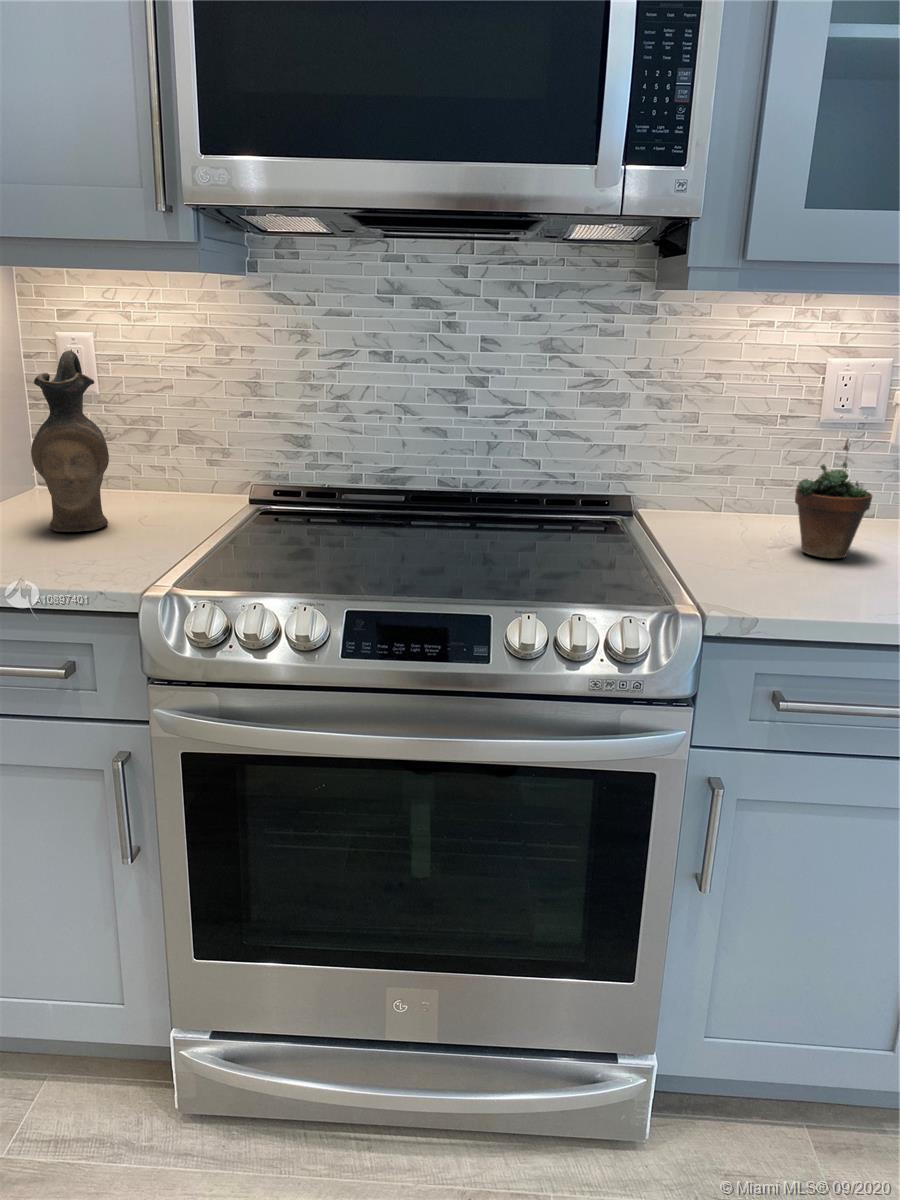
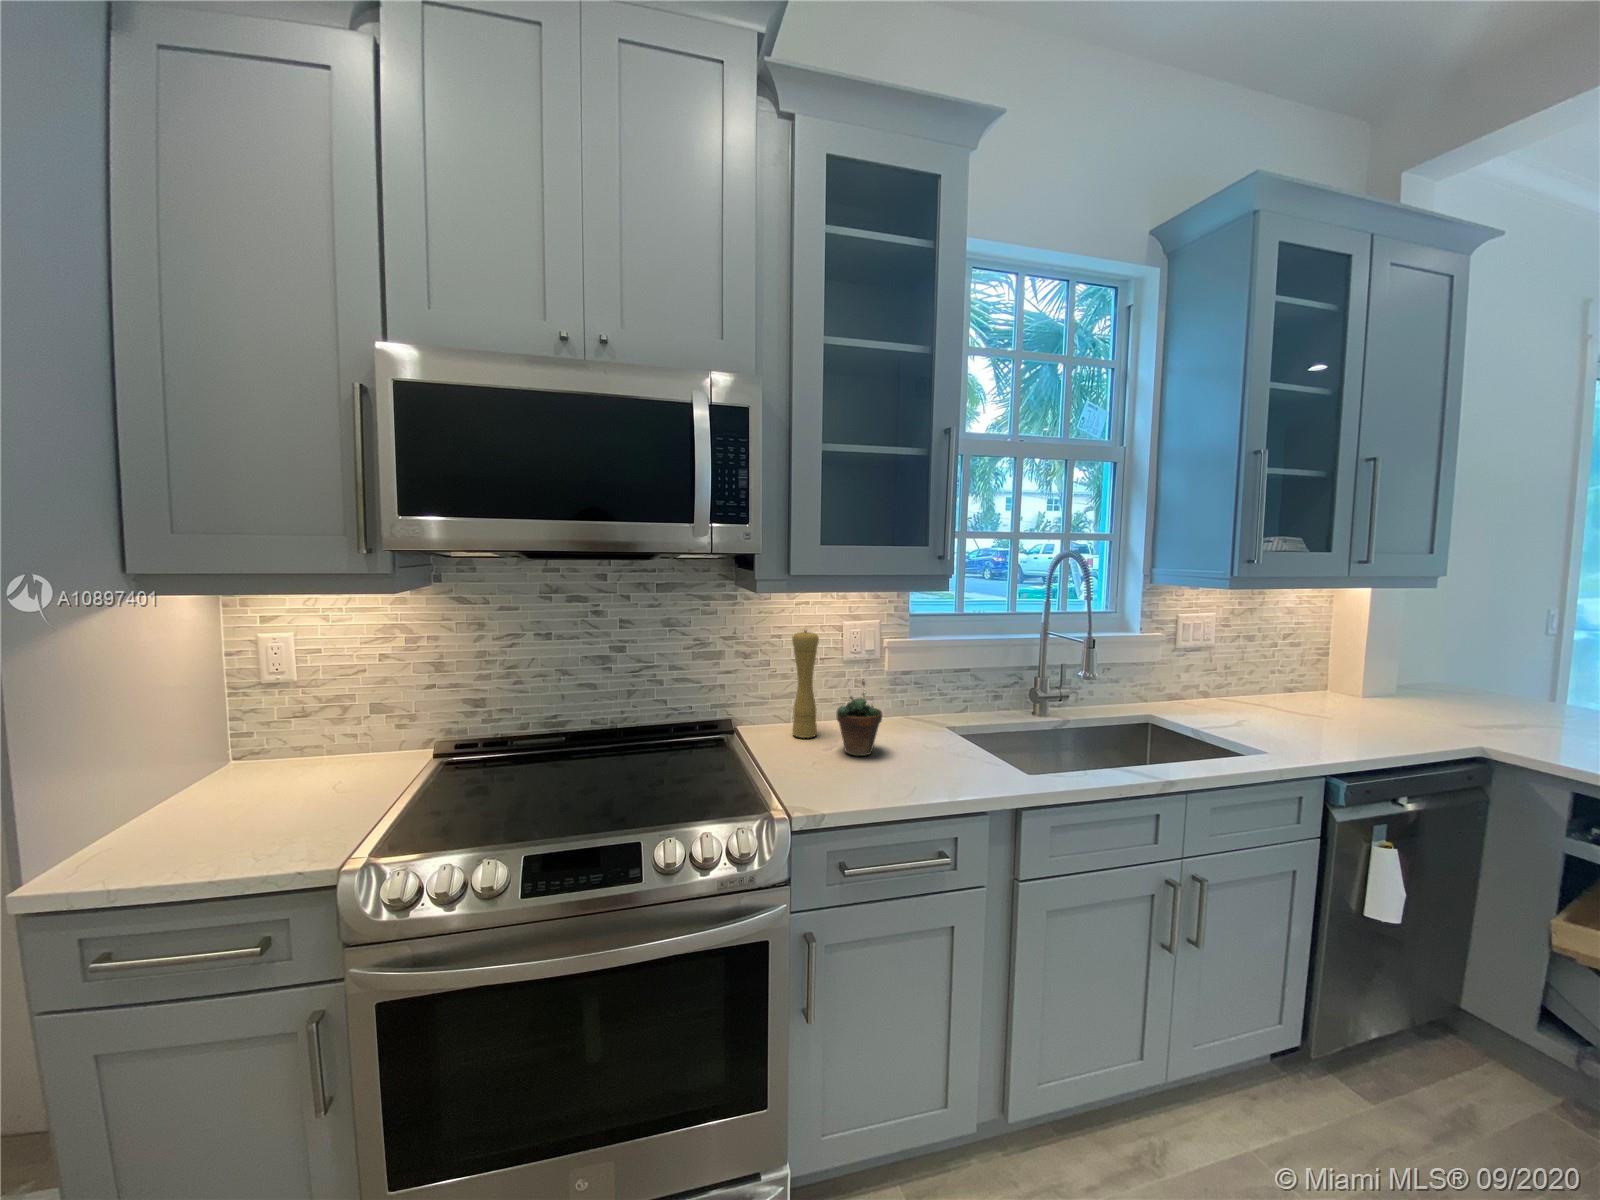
ceramic pitcher: present [31,351,109,532] -> none [229,656,307,811]
pepper mill: none [723,365,781,530] -> present [792,631,819,738]

